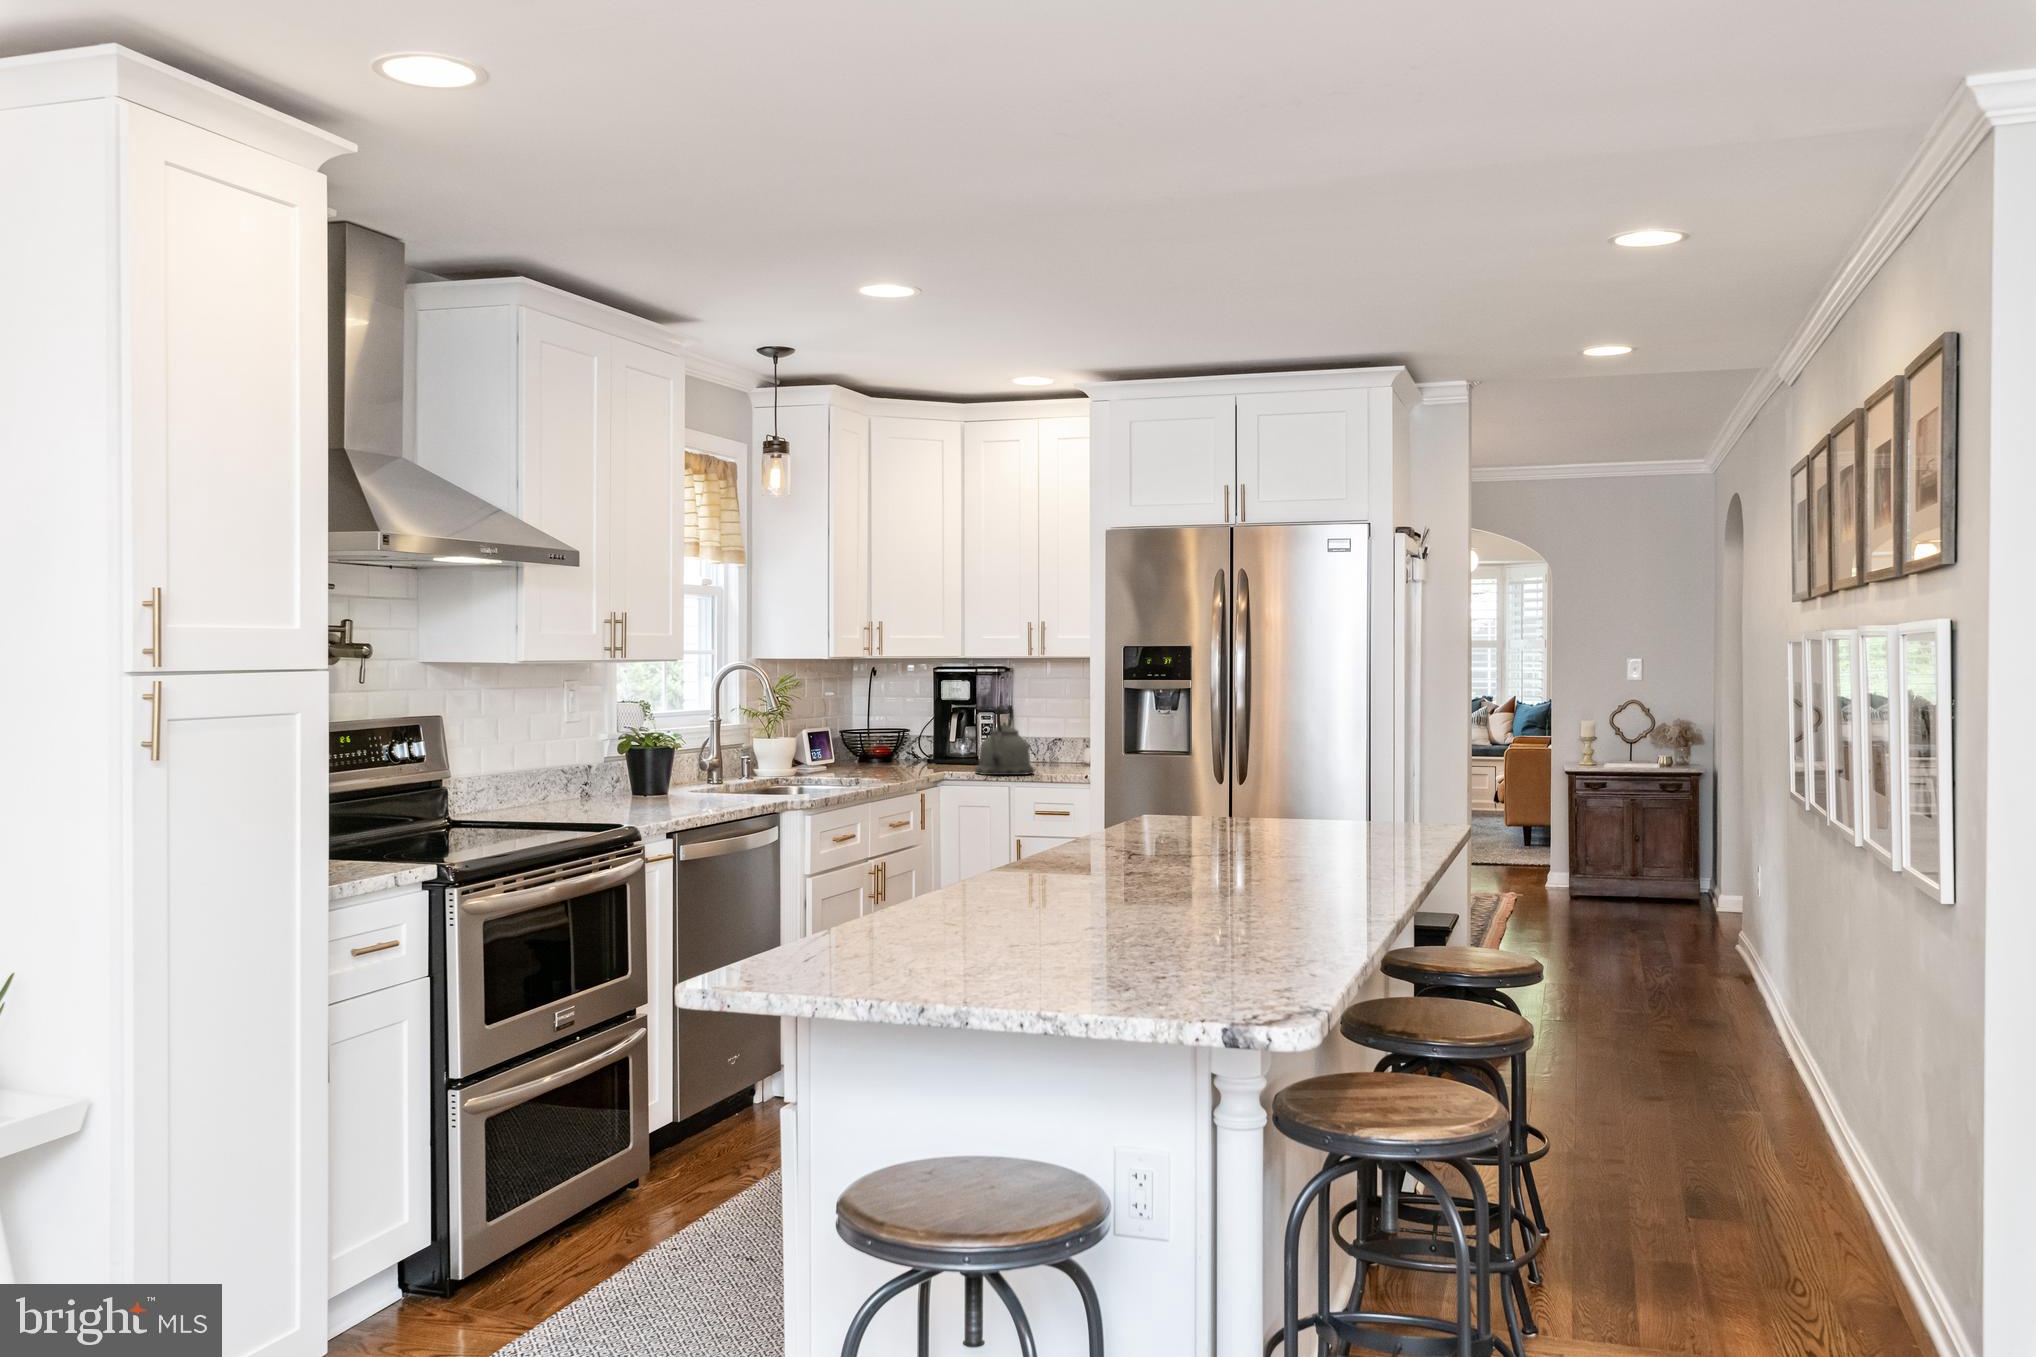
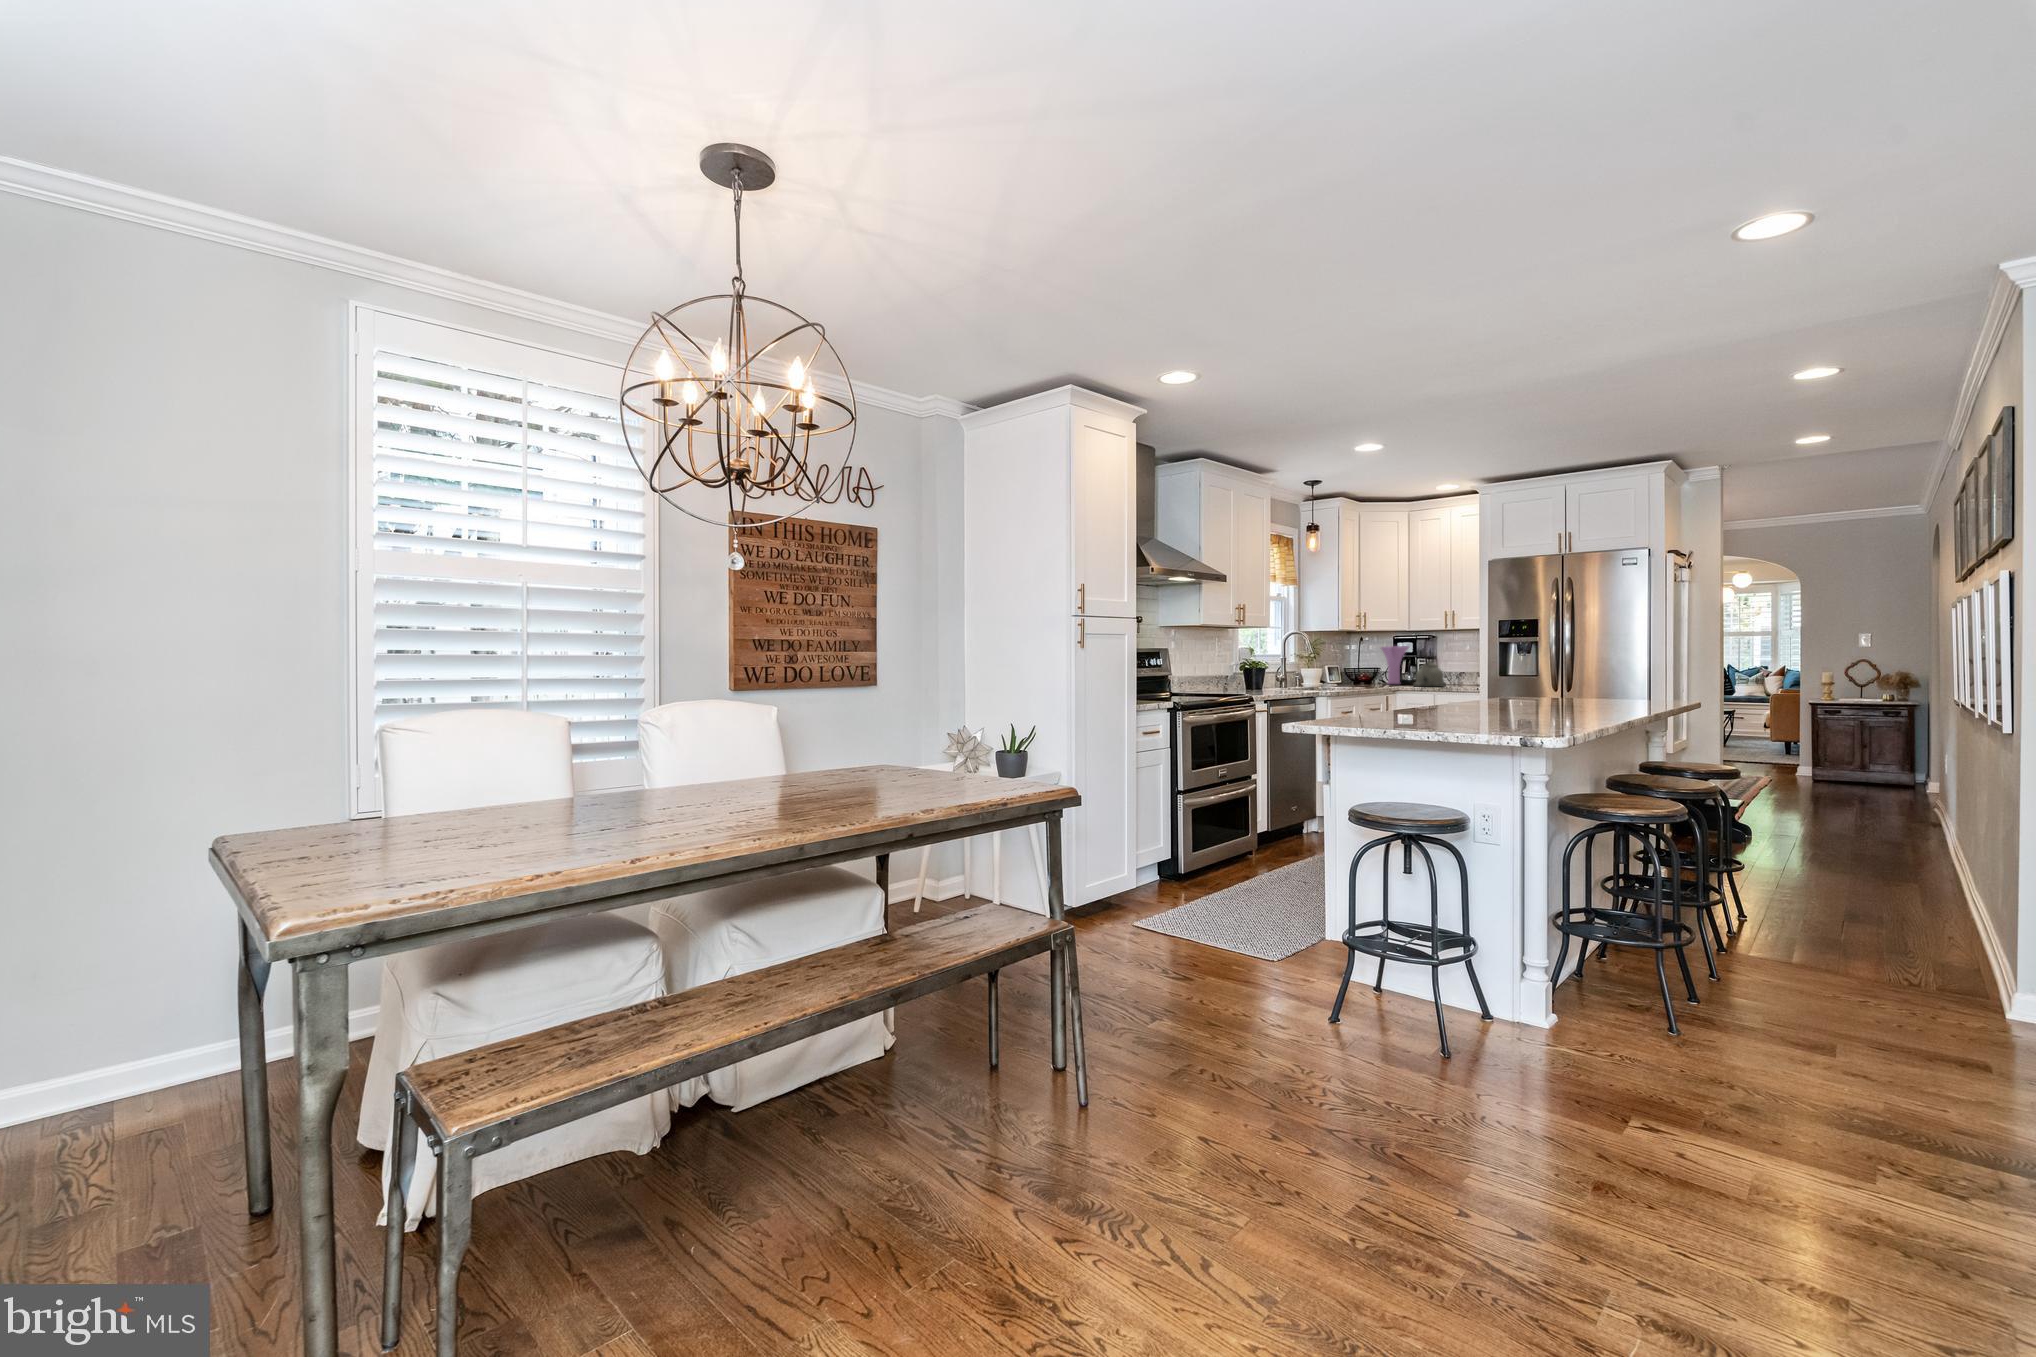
vase: none [914,689,971,766] -> present [1381,646,1409,684]

